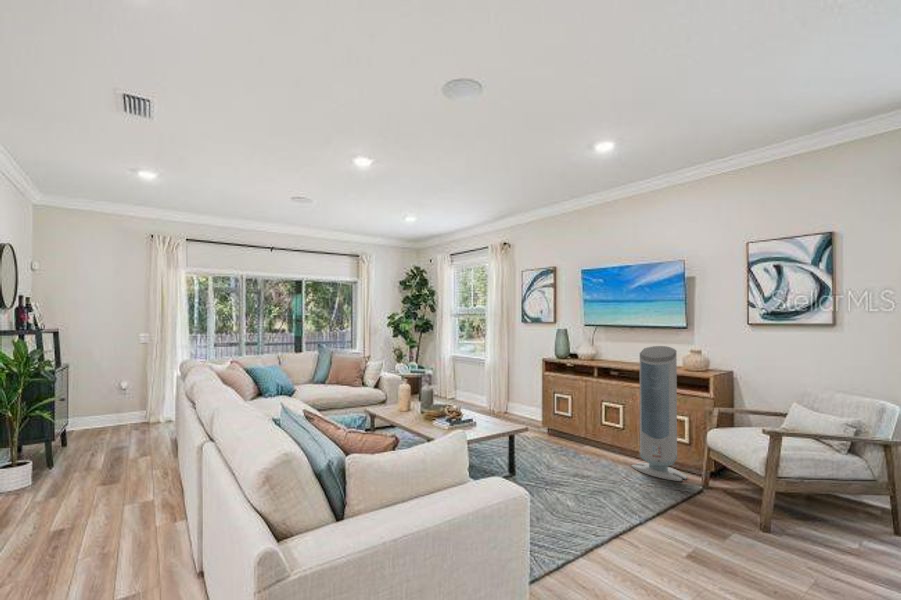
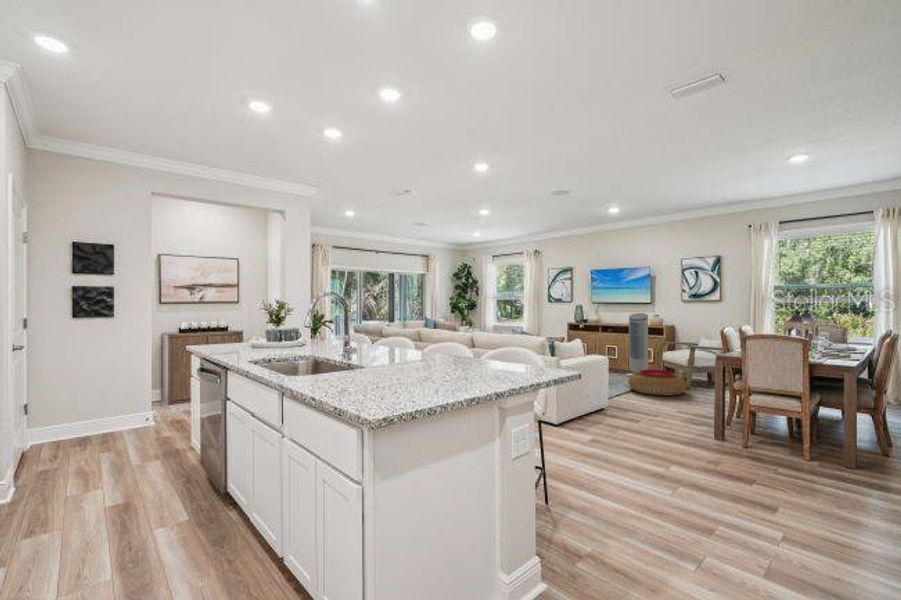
pouf: none [621,476,764,562] -> present [628,370,686,396]

